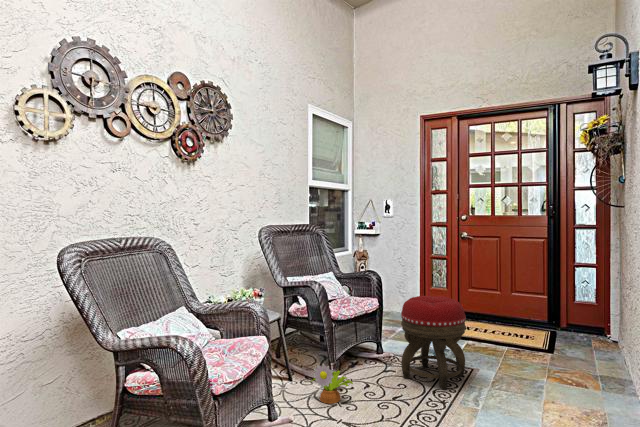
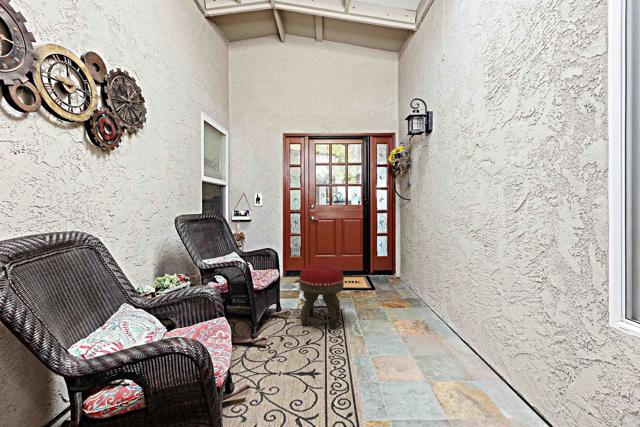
decorative plant: present [311,364,353,404] -> none [244,329,280,360]

